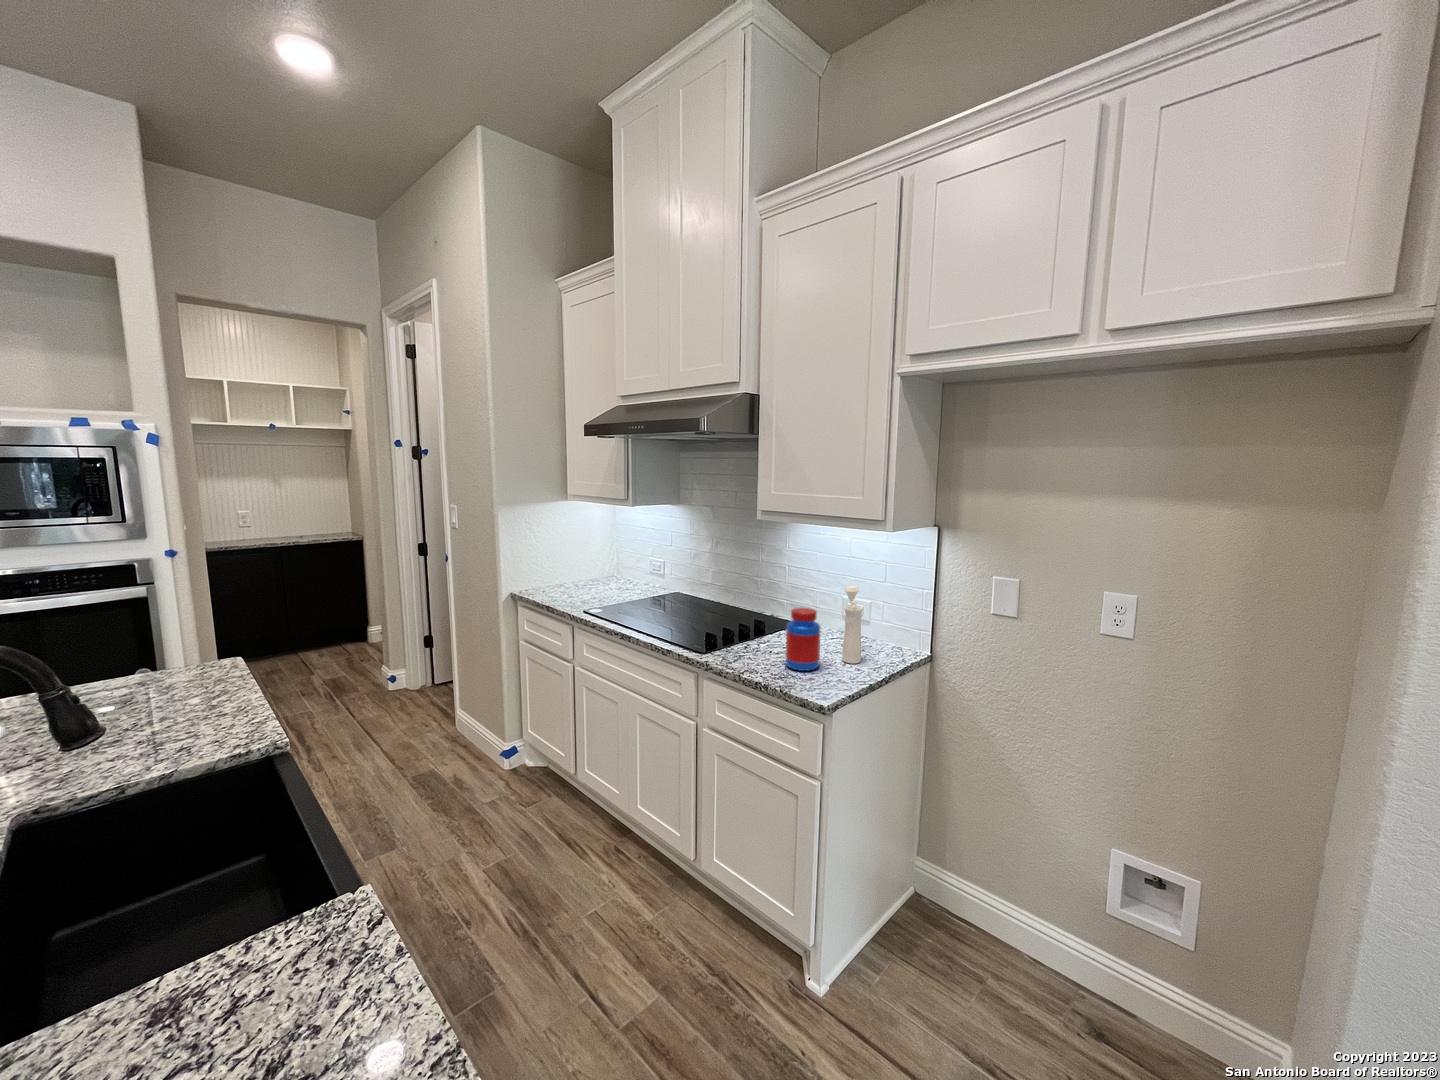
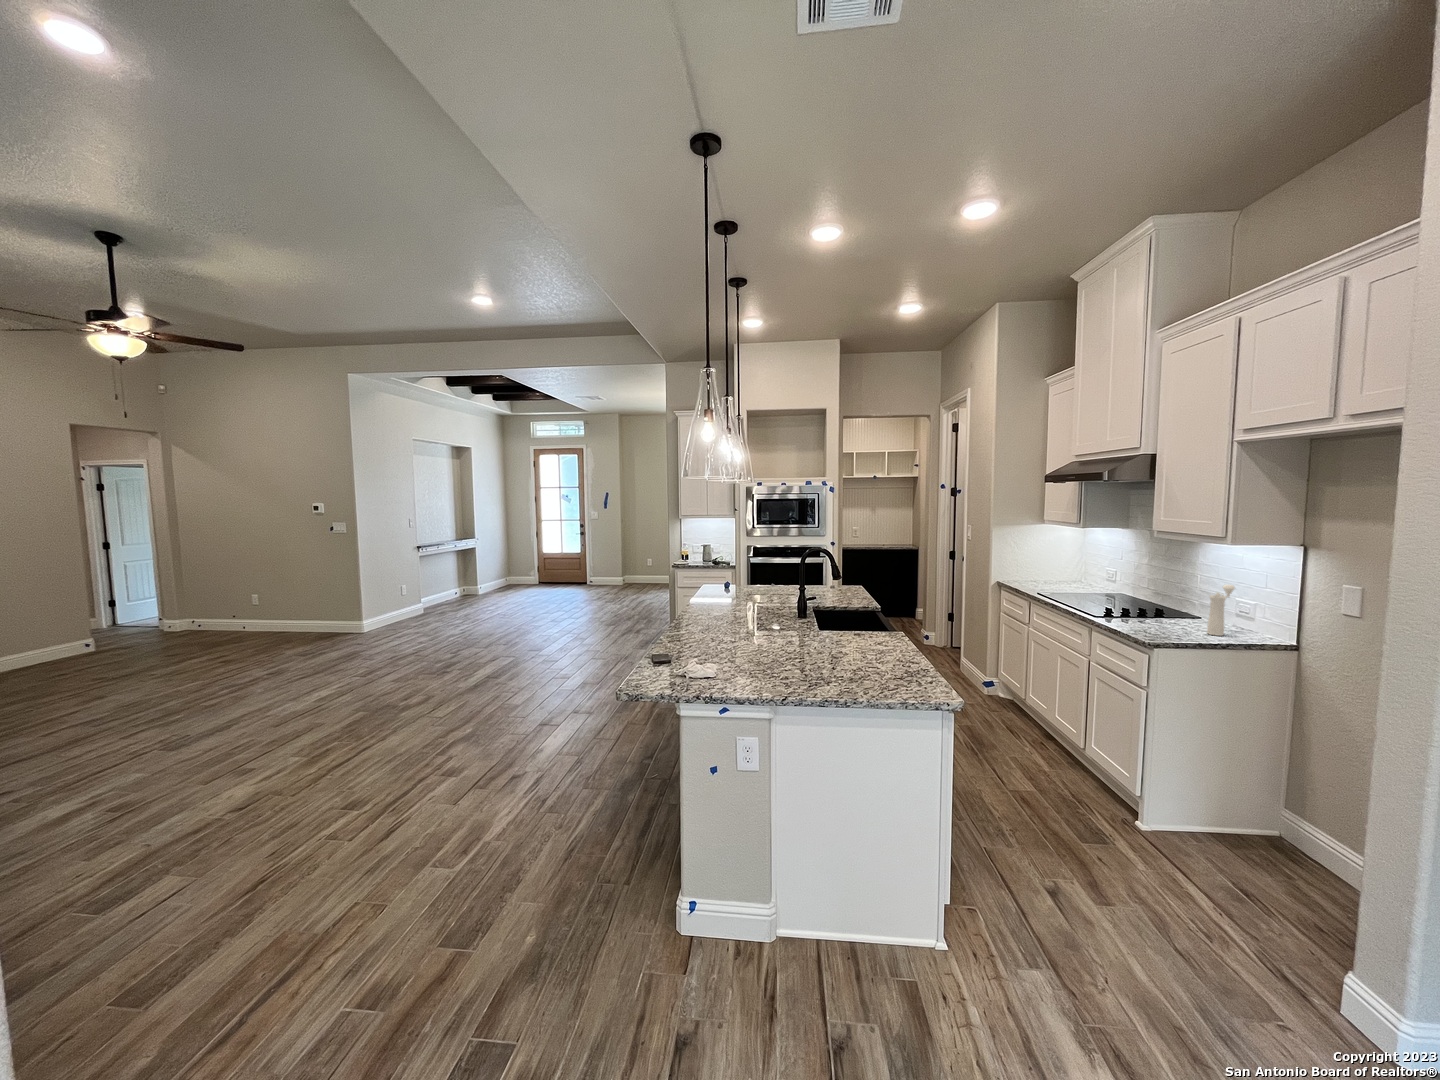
jar: present [786,608,820,671] -> none [1154,591,1183,632]

